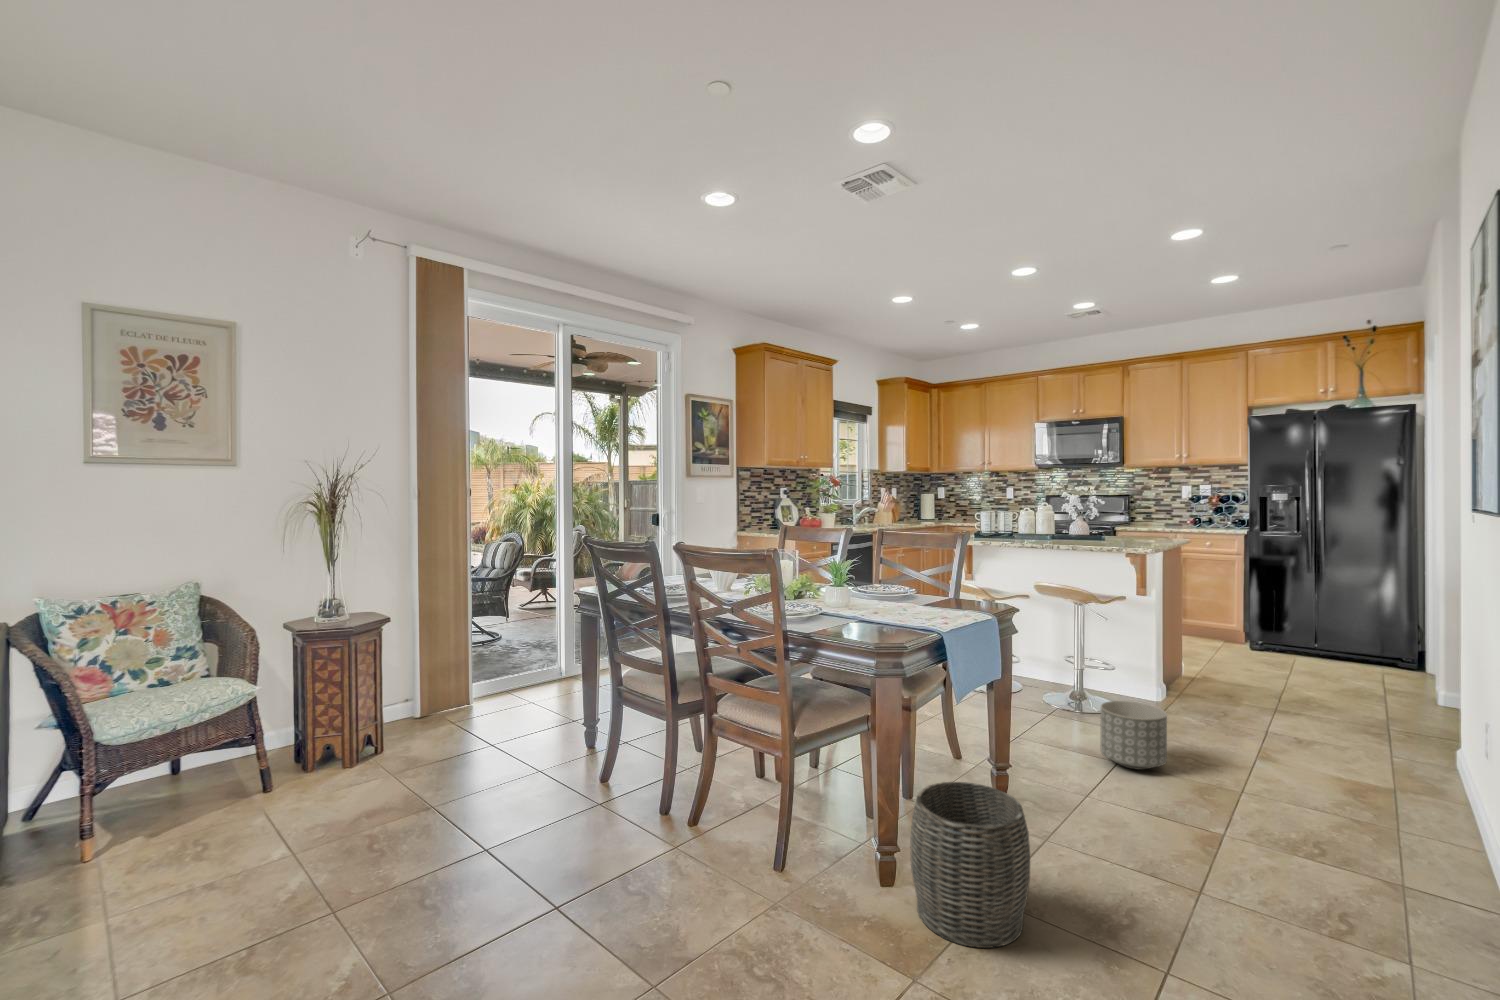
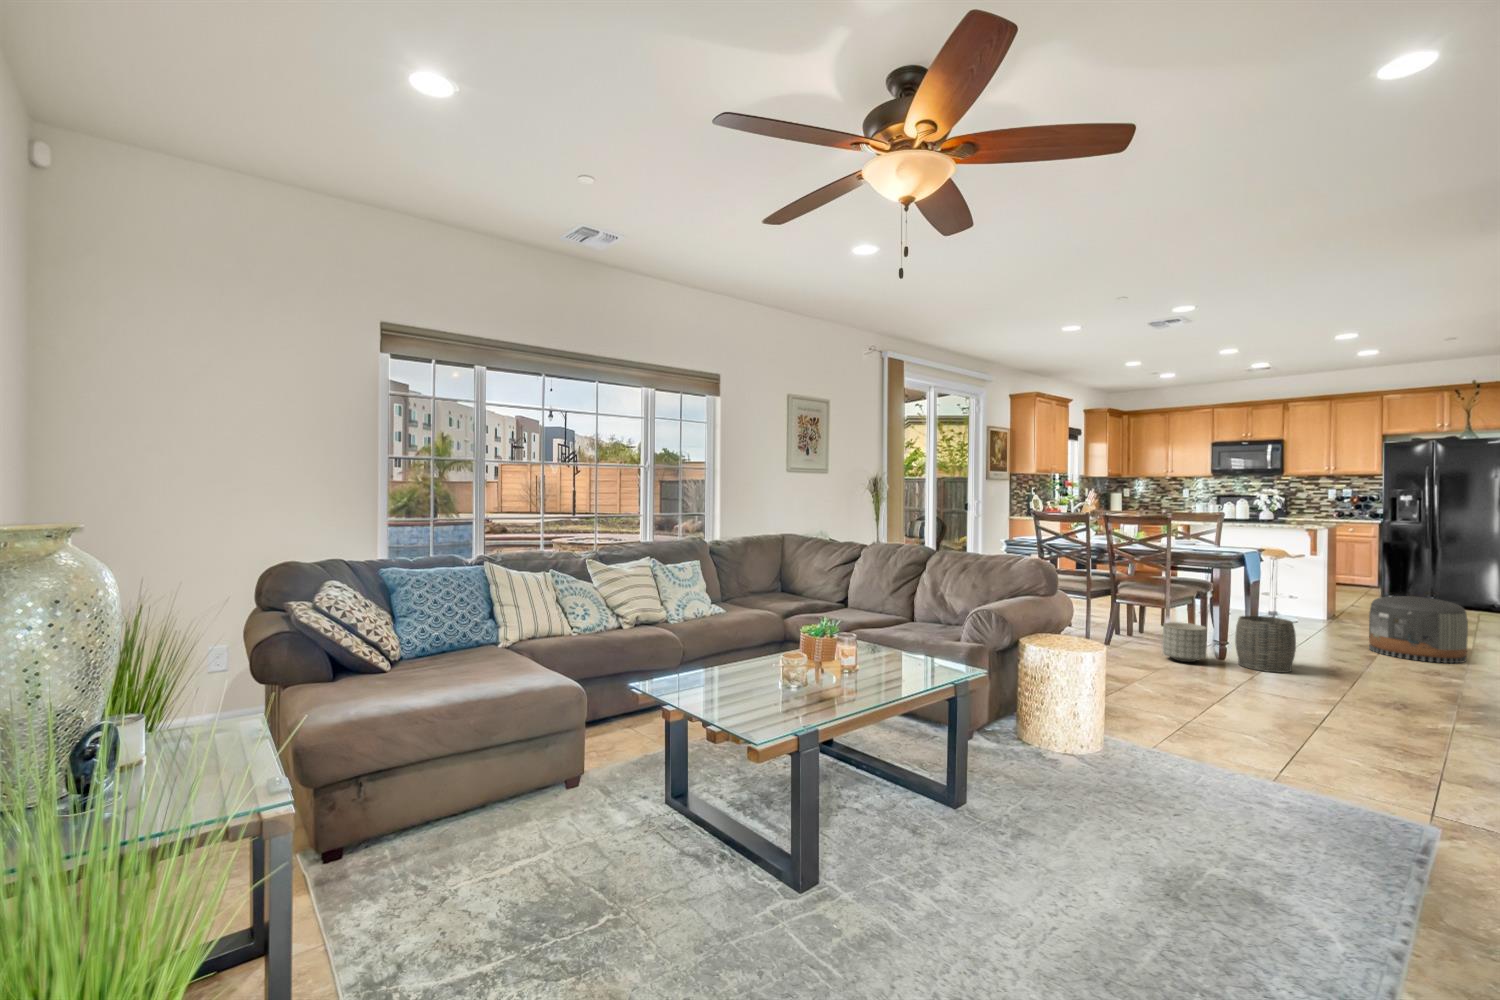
pouf: none [1210,698,1390,858] -> present [1369,596,1468,663]
planter: present [1101,701,1167,770] -> present [1163,622,1207,662]

